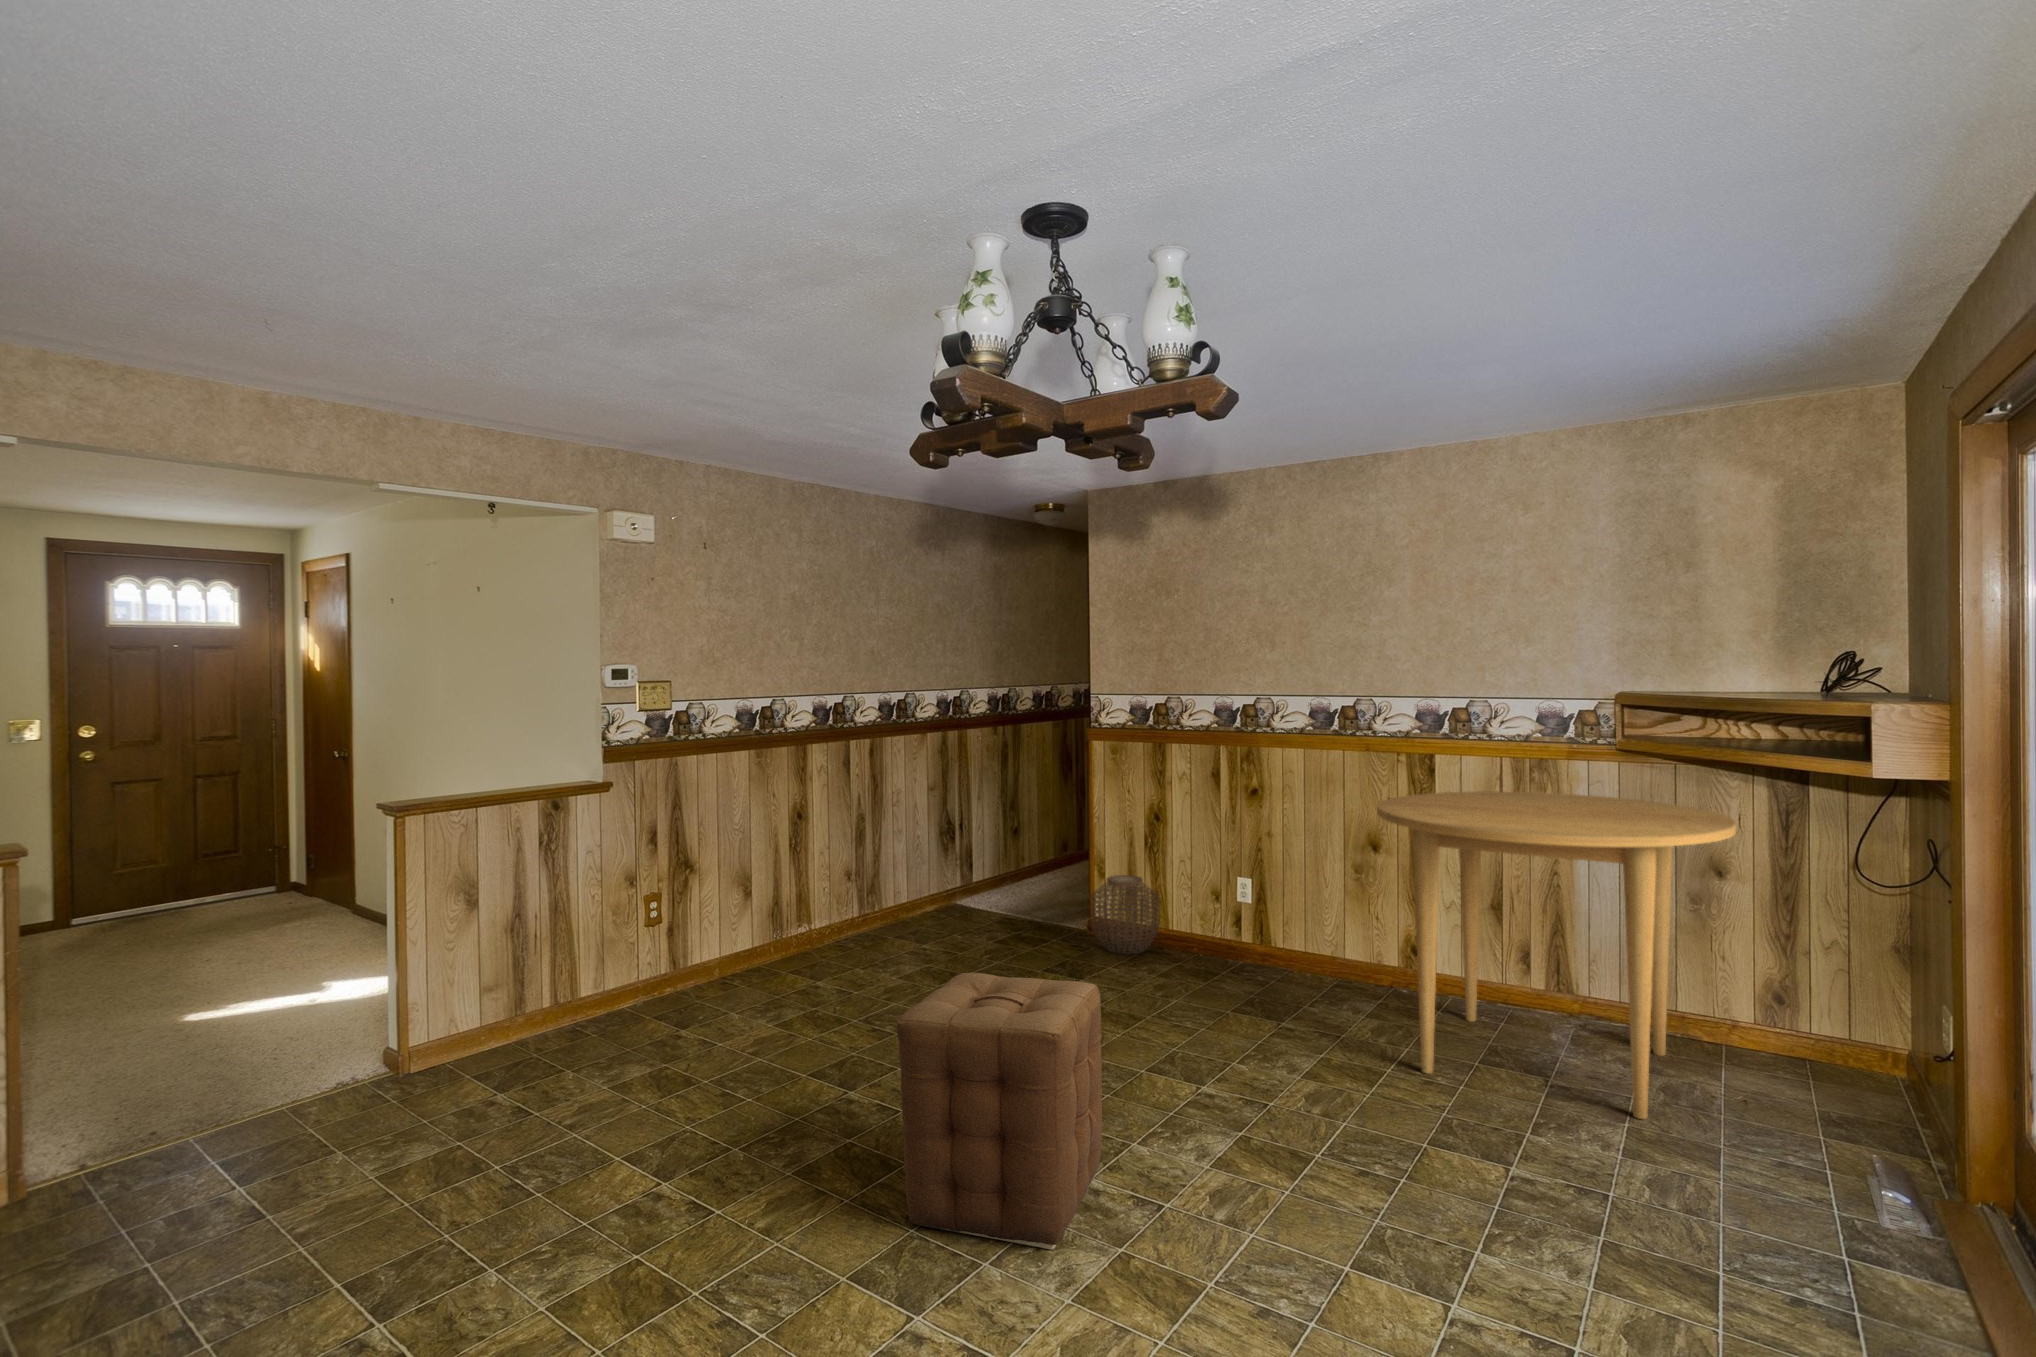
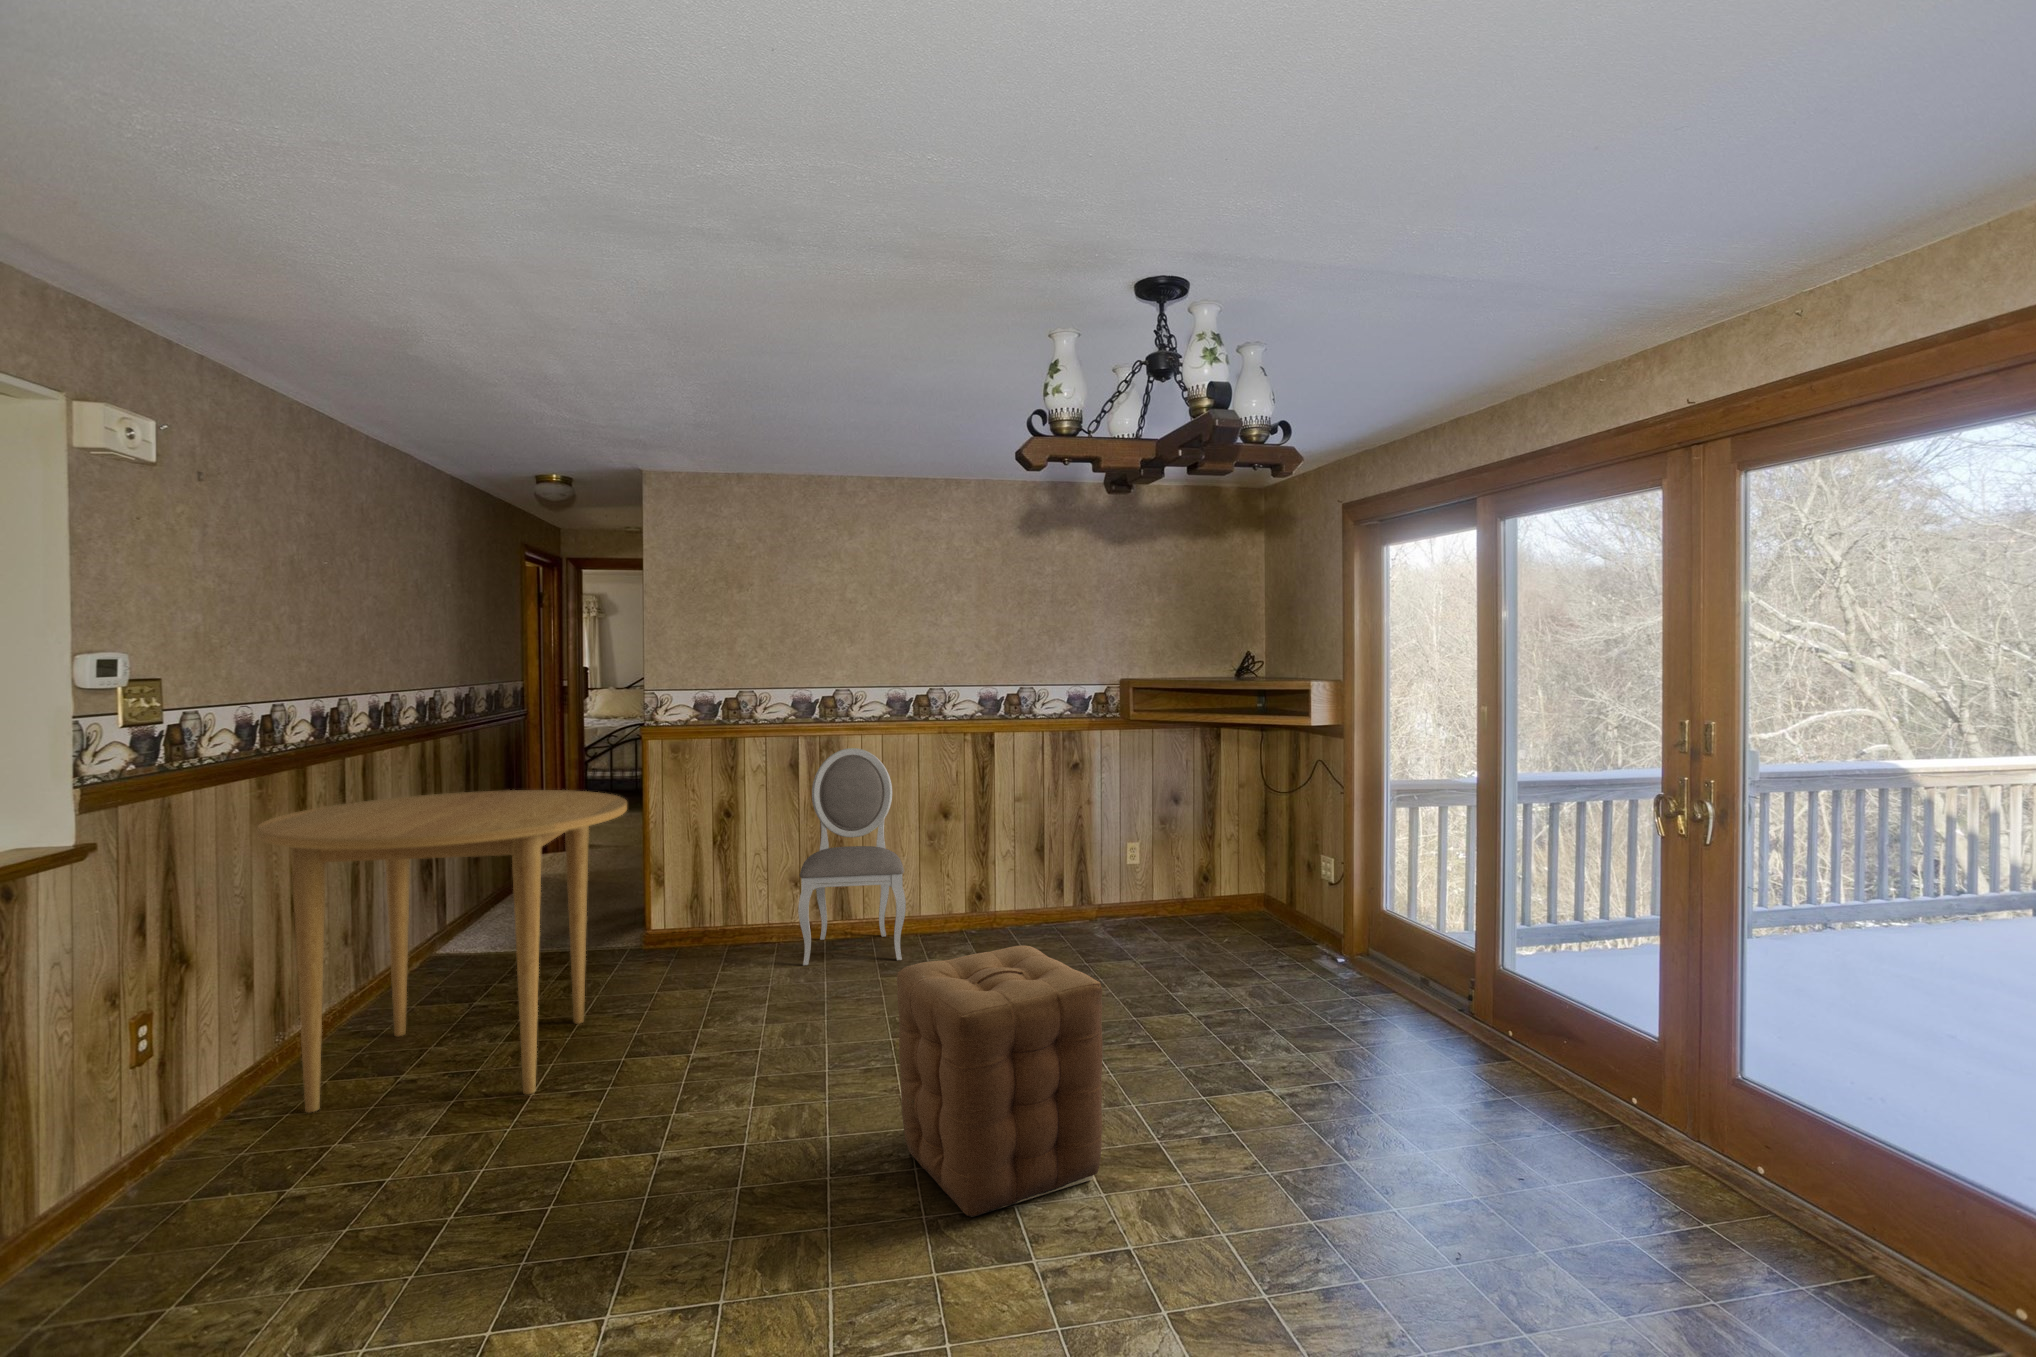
dining chair: none [1162,760,1300,1000] -> present [798,748,906,966]
dining table: present [1377,792,1736,1119] -> present [257,790,627,1112]
woven basket: present [1091,875,1160,955] -> none [679,874,752,956]

